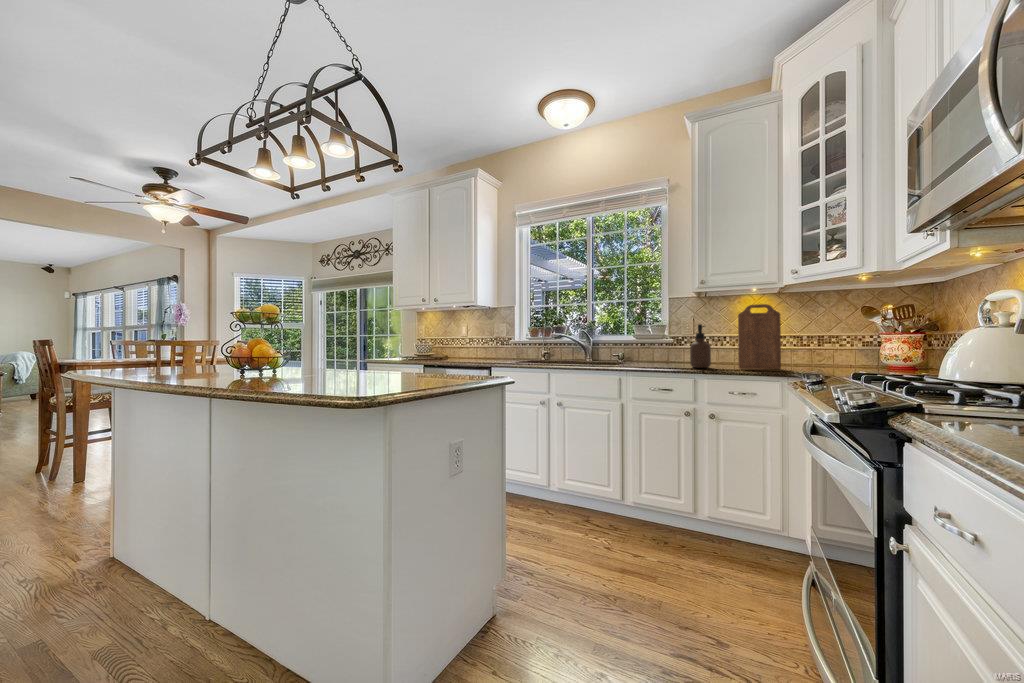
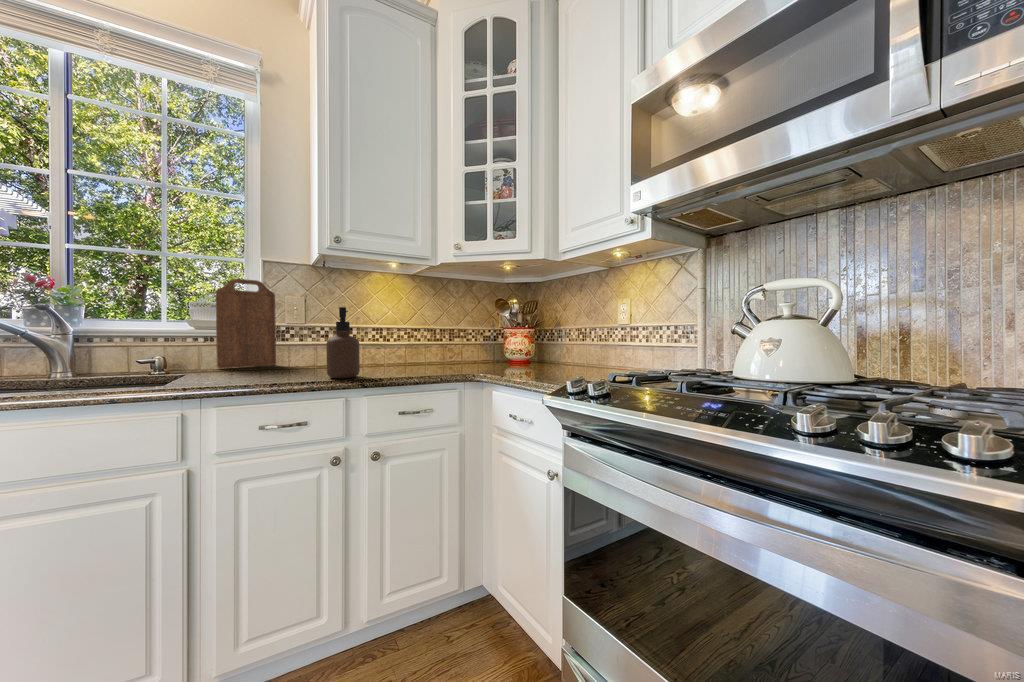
cutting board: present [738,304,781,369] -> present [216,279,276,368]

